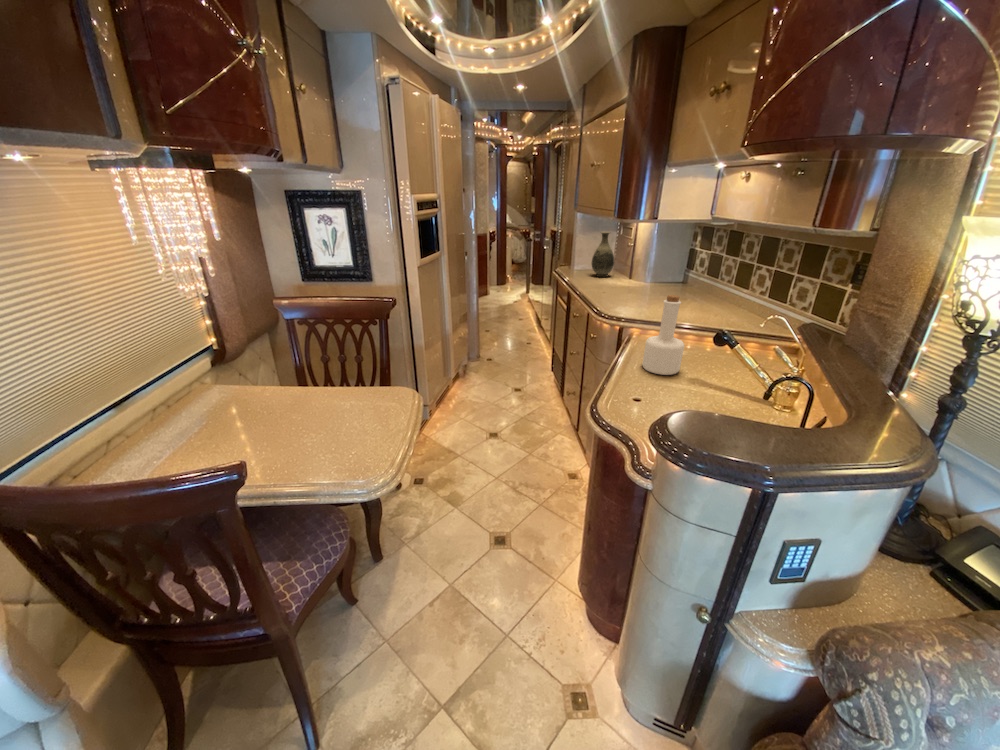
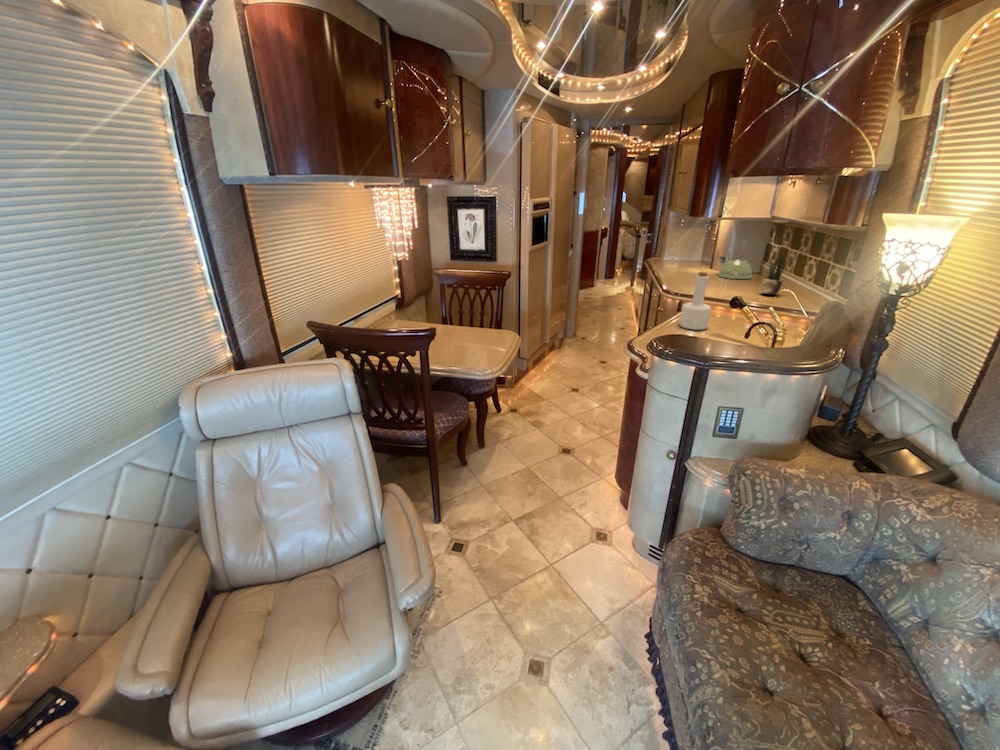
vase: present [592,232,614,277] -> none [676,228,697,267]
kettle: none [643,247,682,292] -> present [718,248,752,279]
potted plant: none [711,260,743,313] -> present [761,253,789,295]

